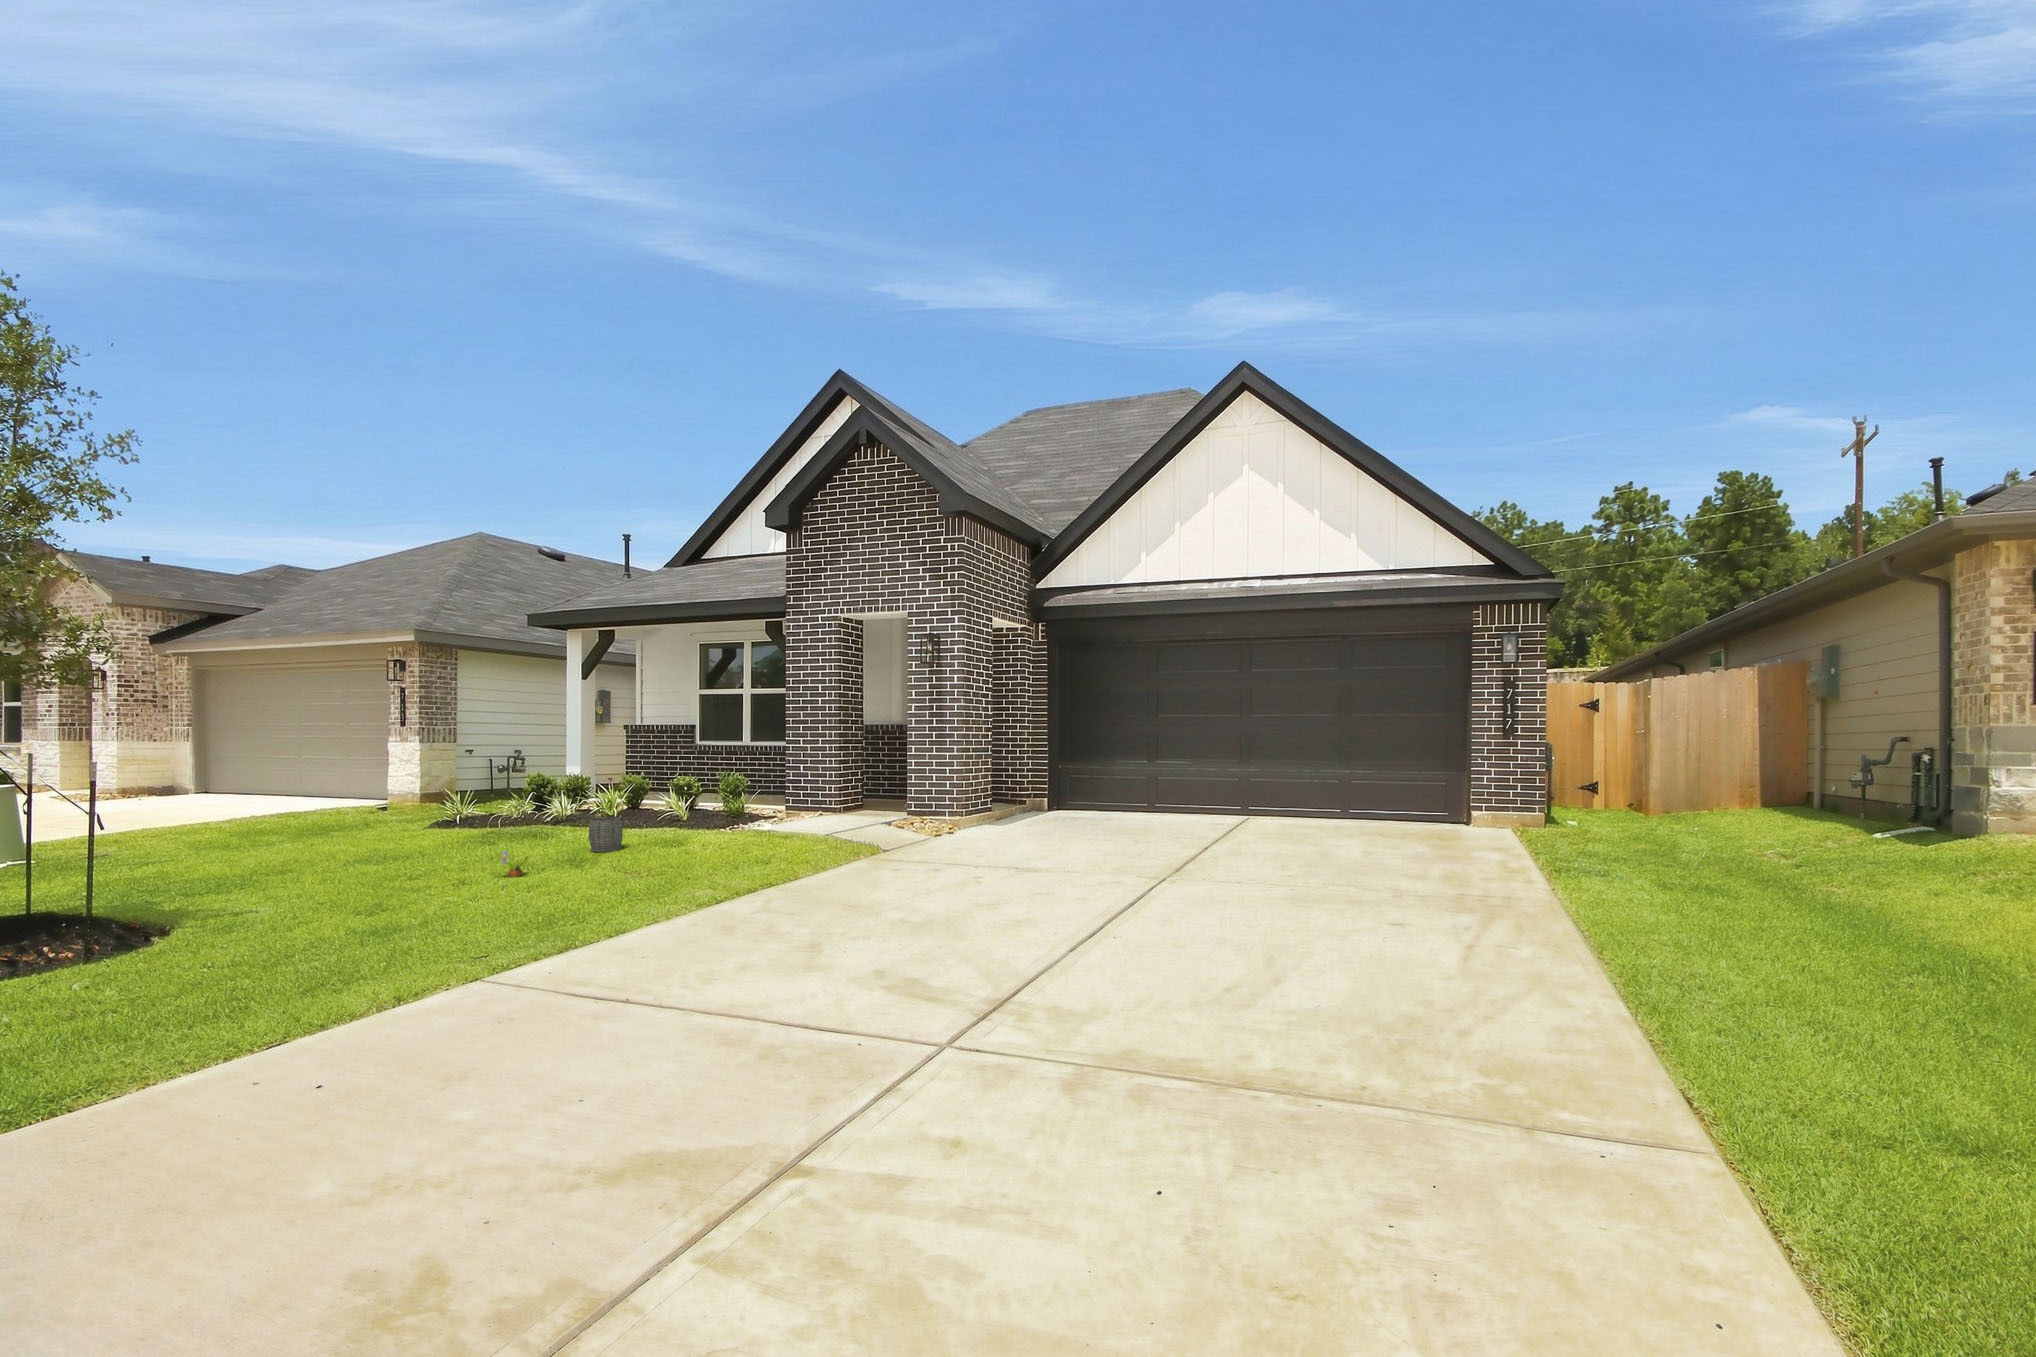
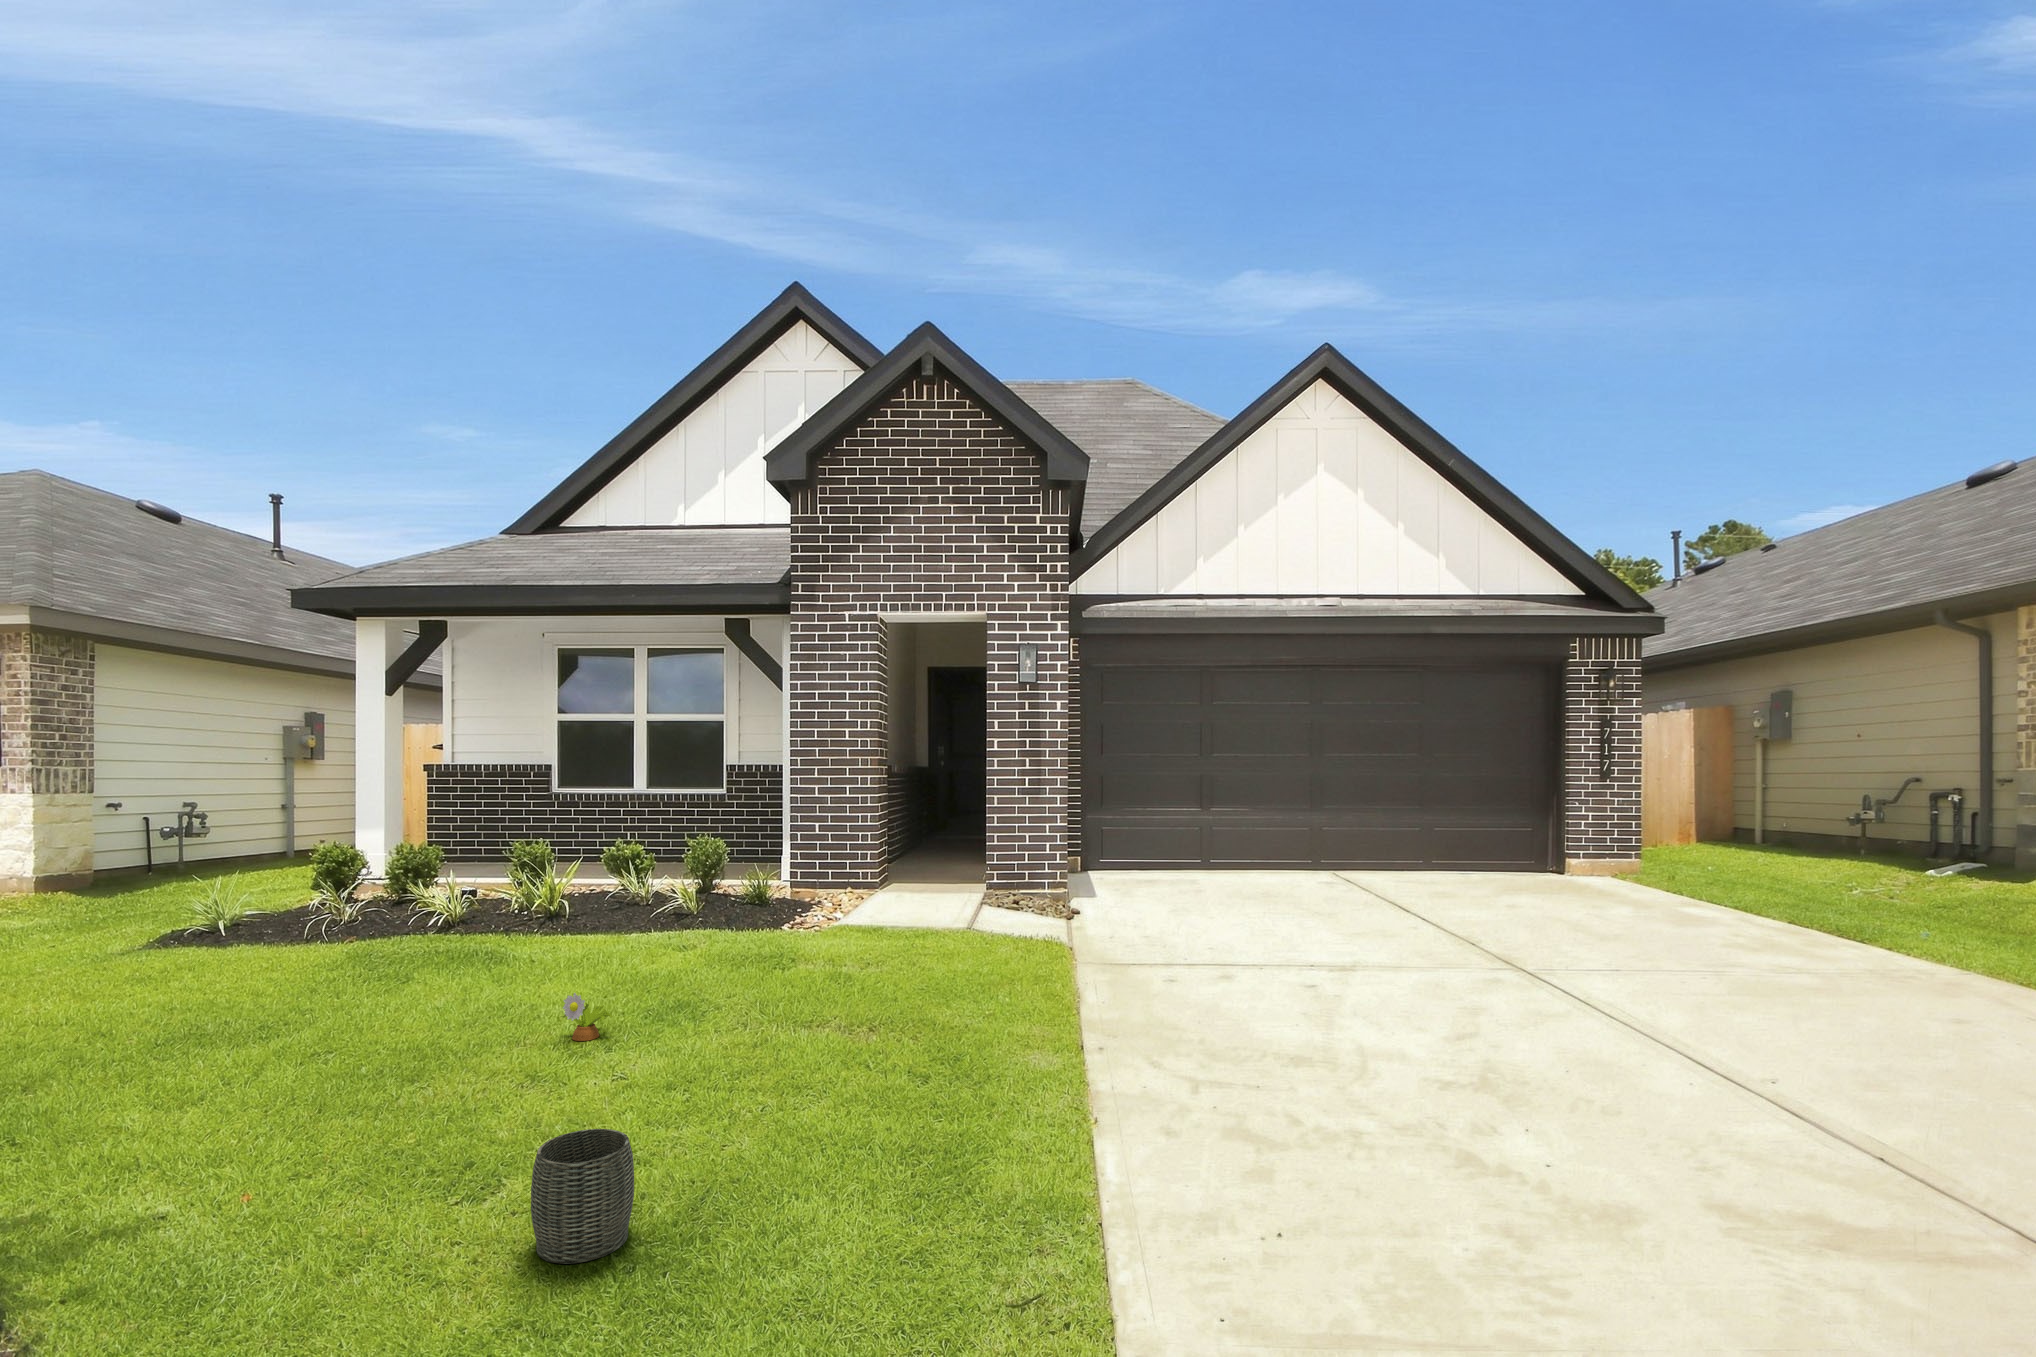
woven basket: present [589,817,623,852] -> present [531,1129,634,1264]

